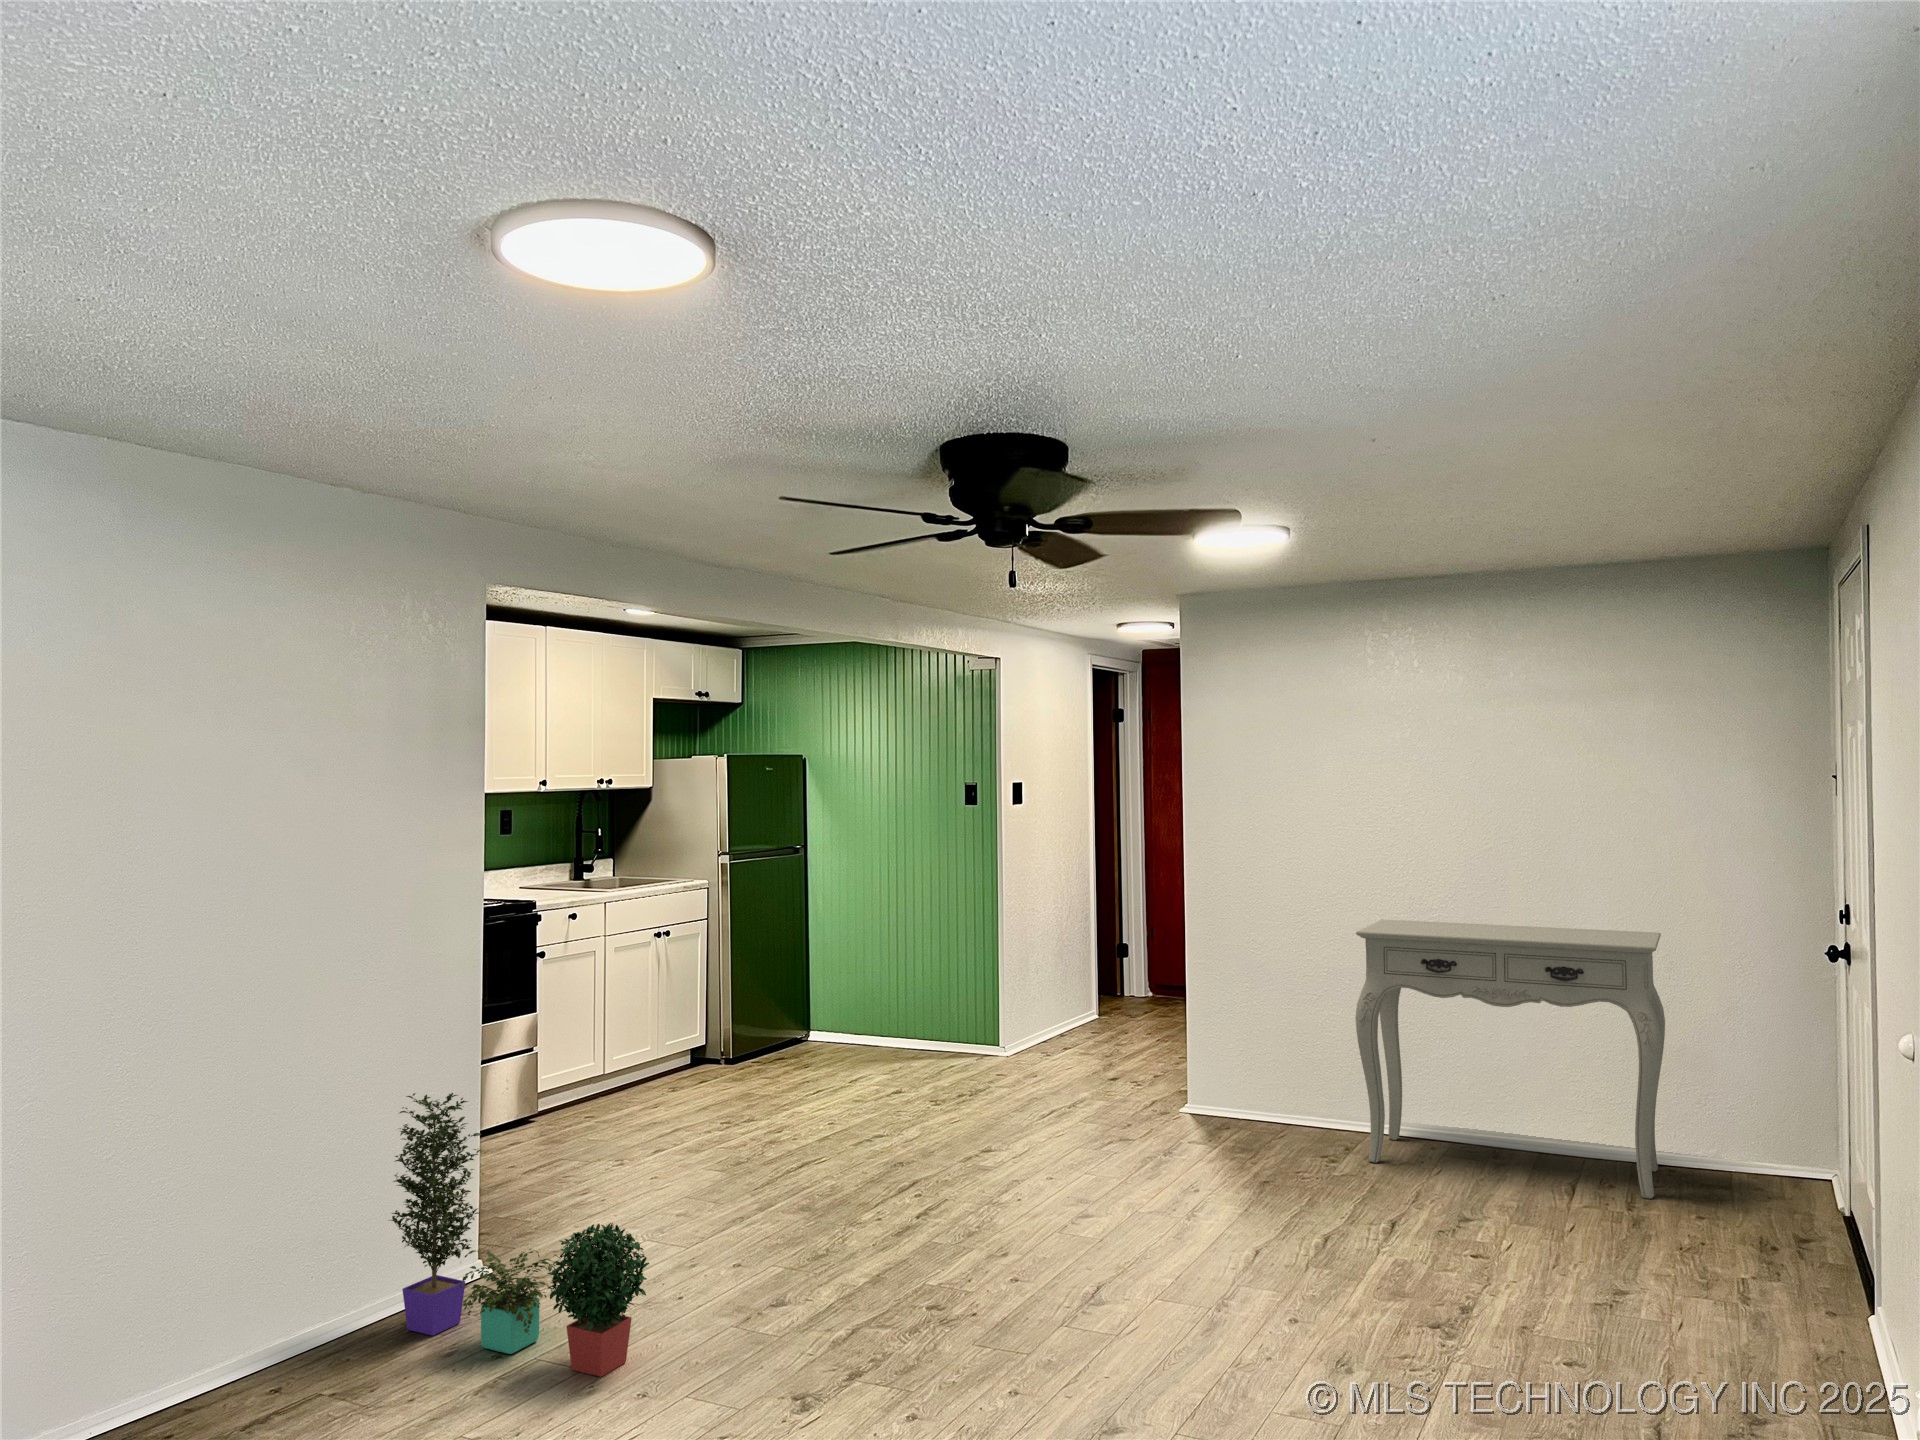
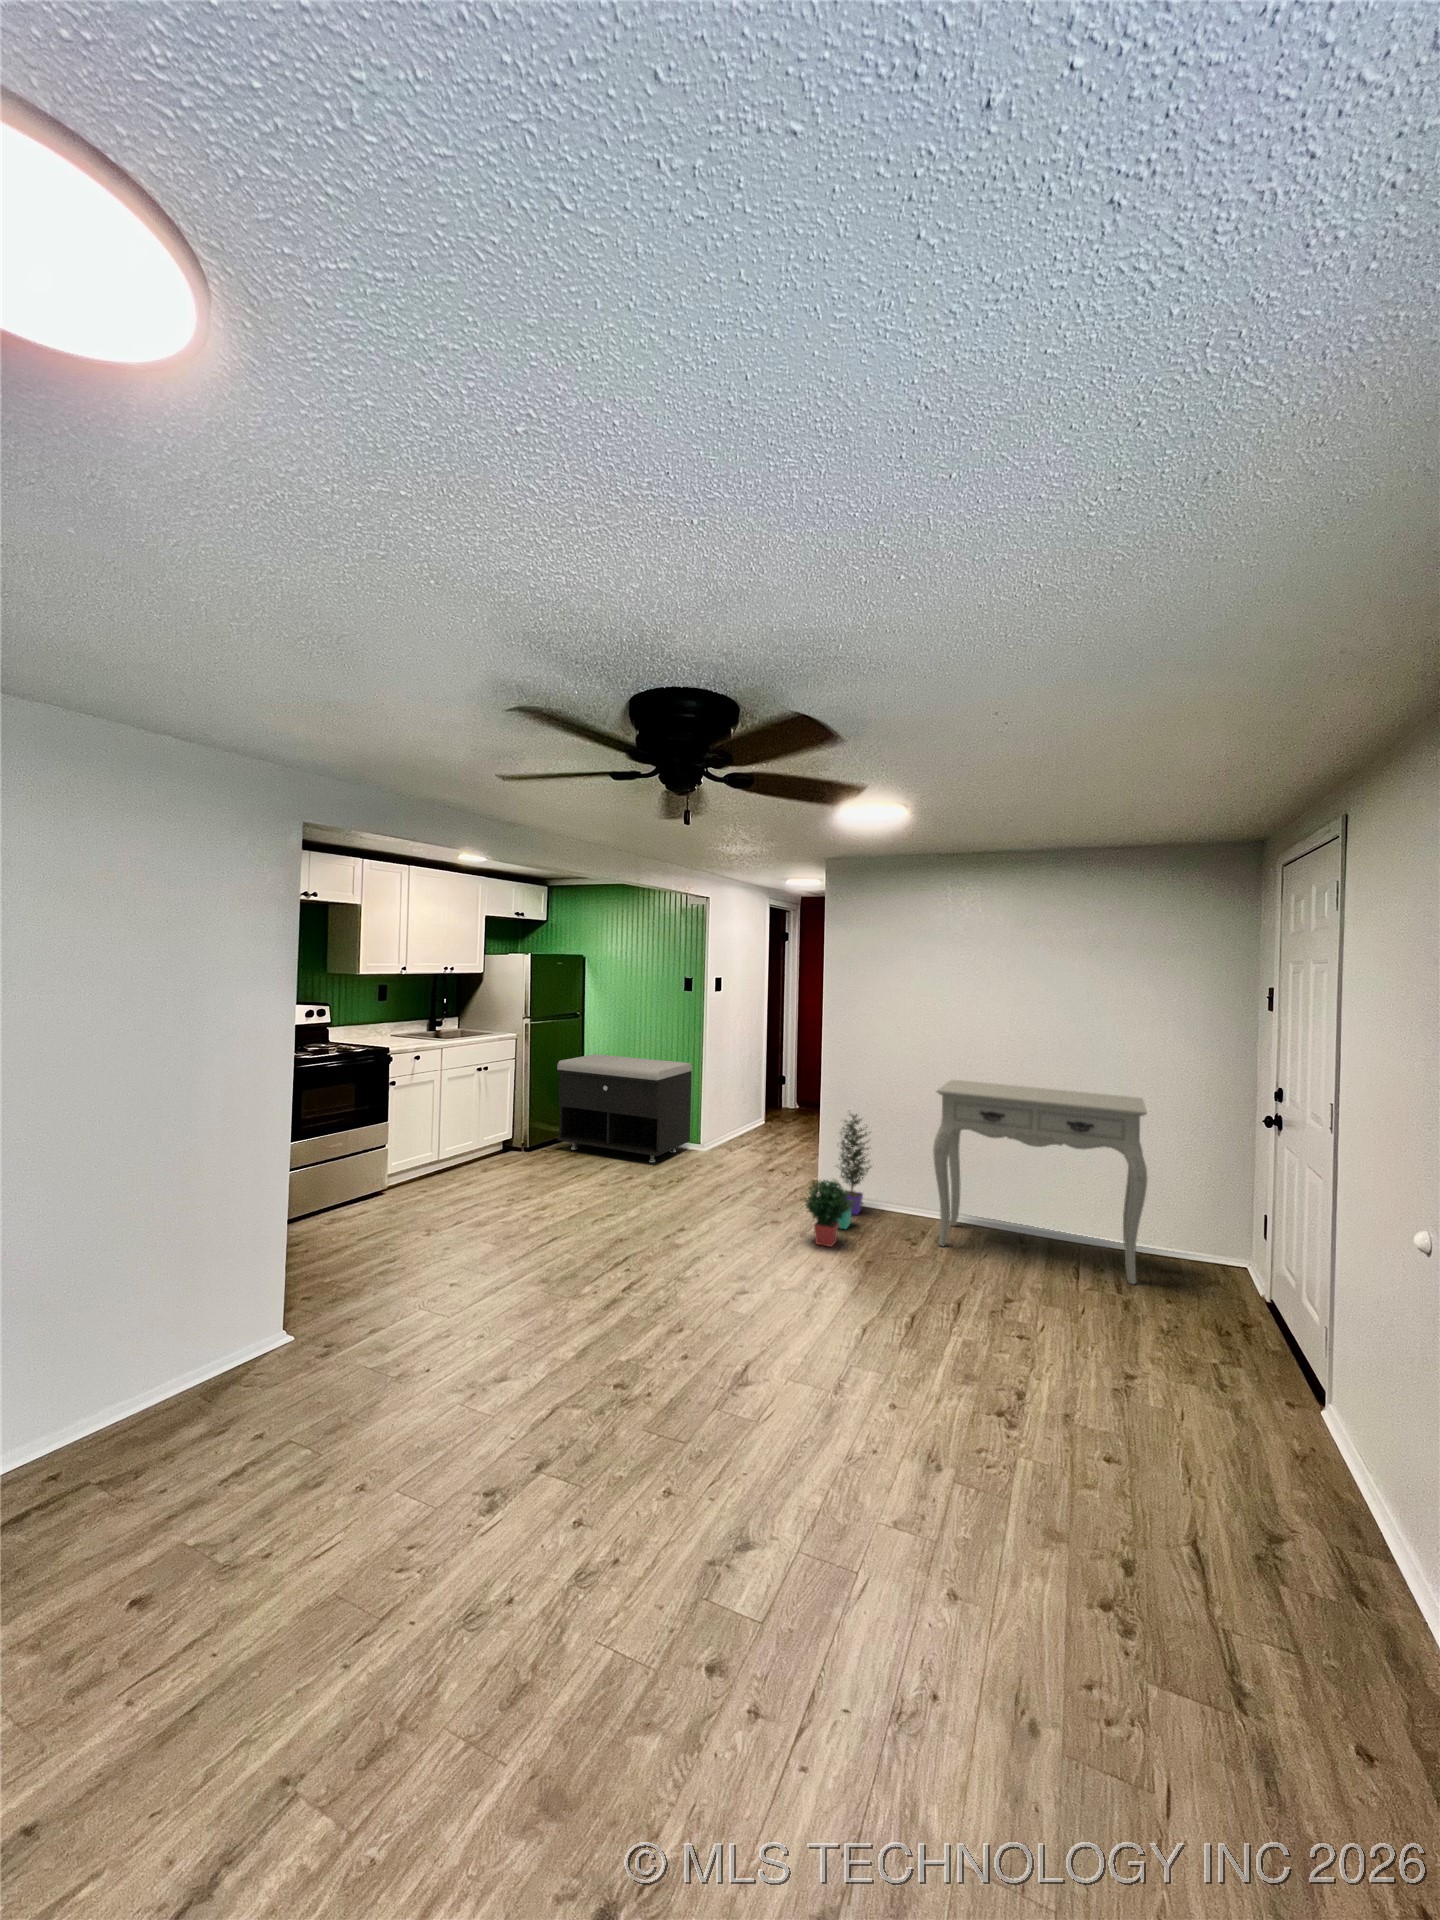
storage bench: none [772,911,983,1074] -> present [557,1054,692,1163]
potted plant: present [391,1093,649,1377] -> present [805,1113,871,1247]

